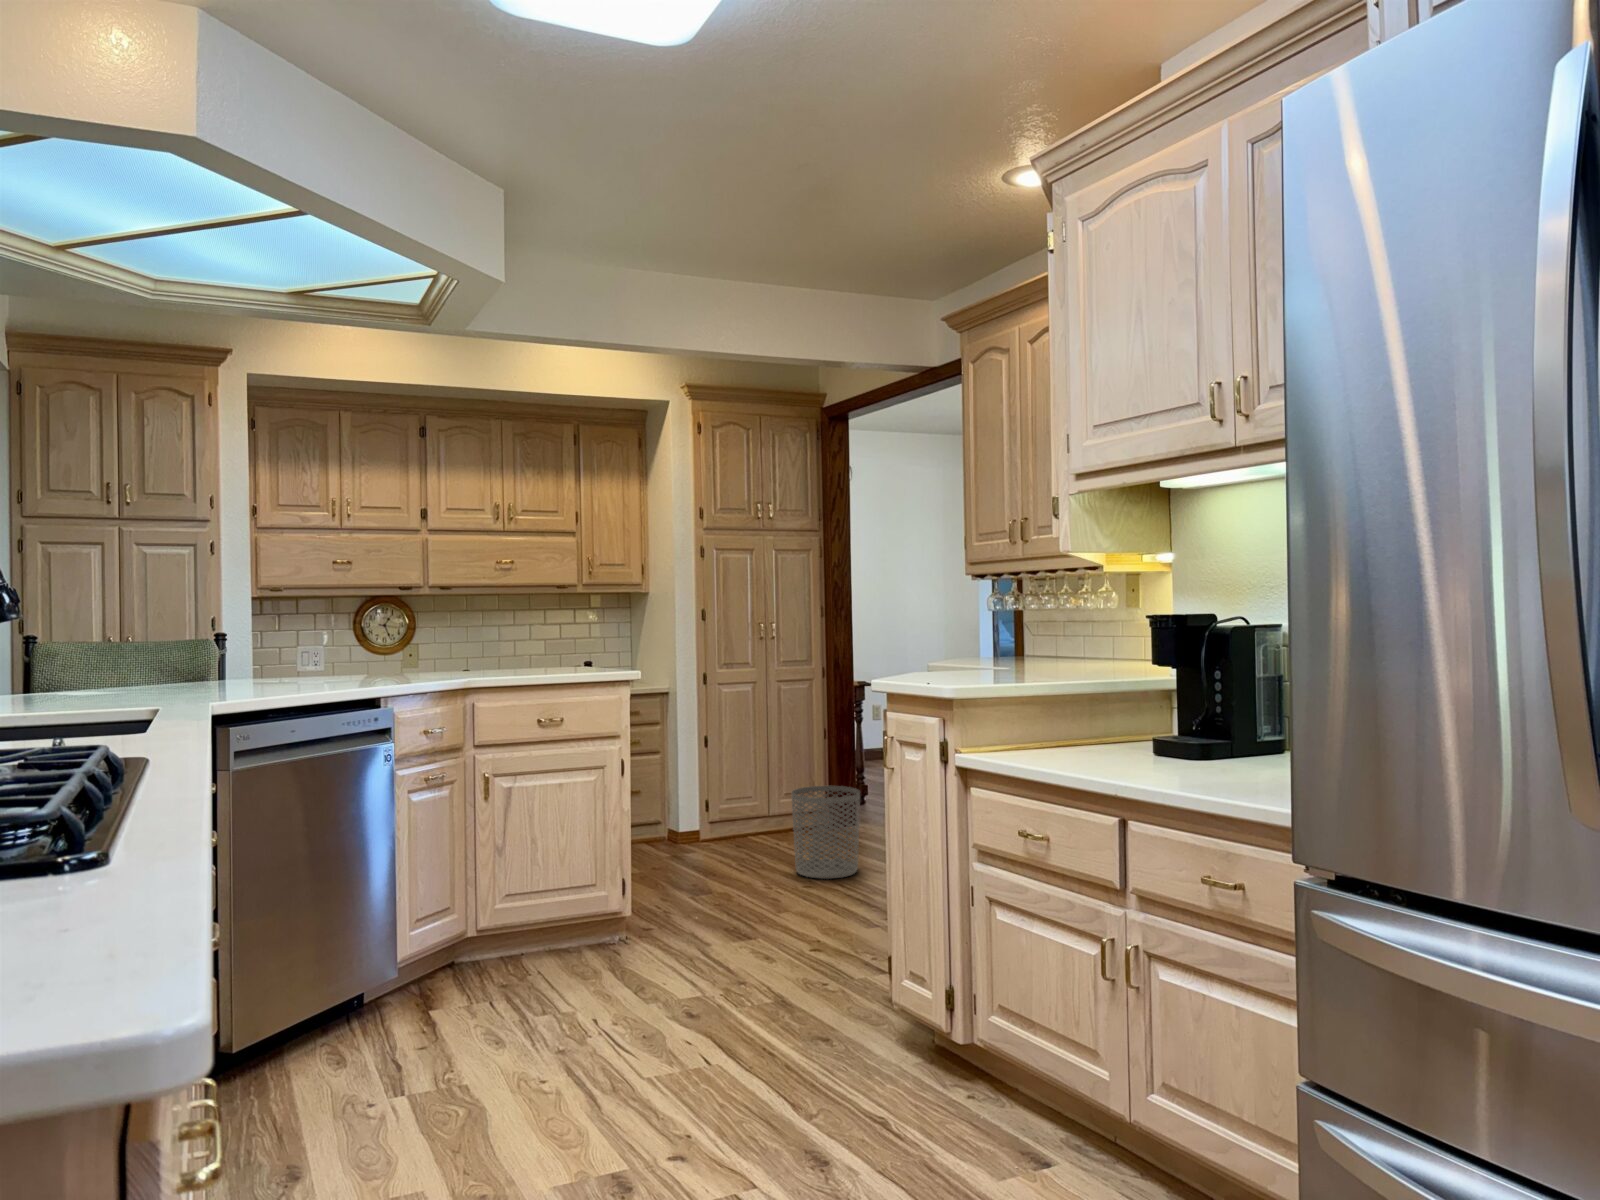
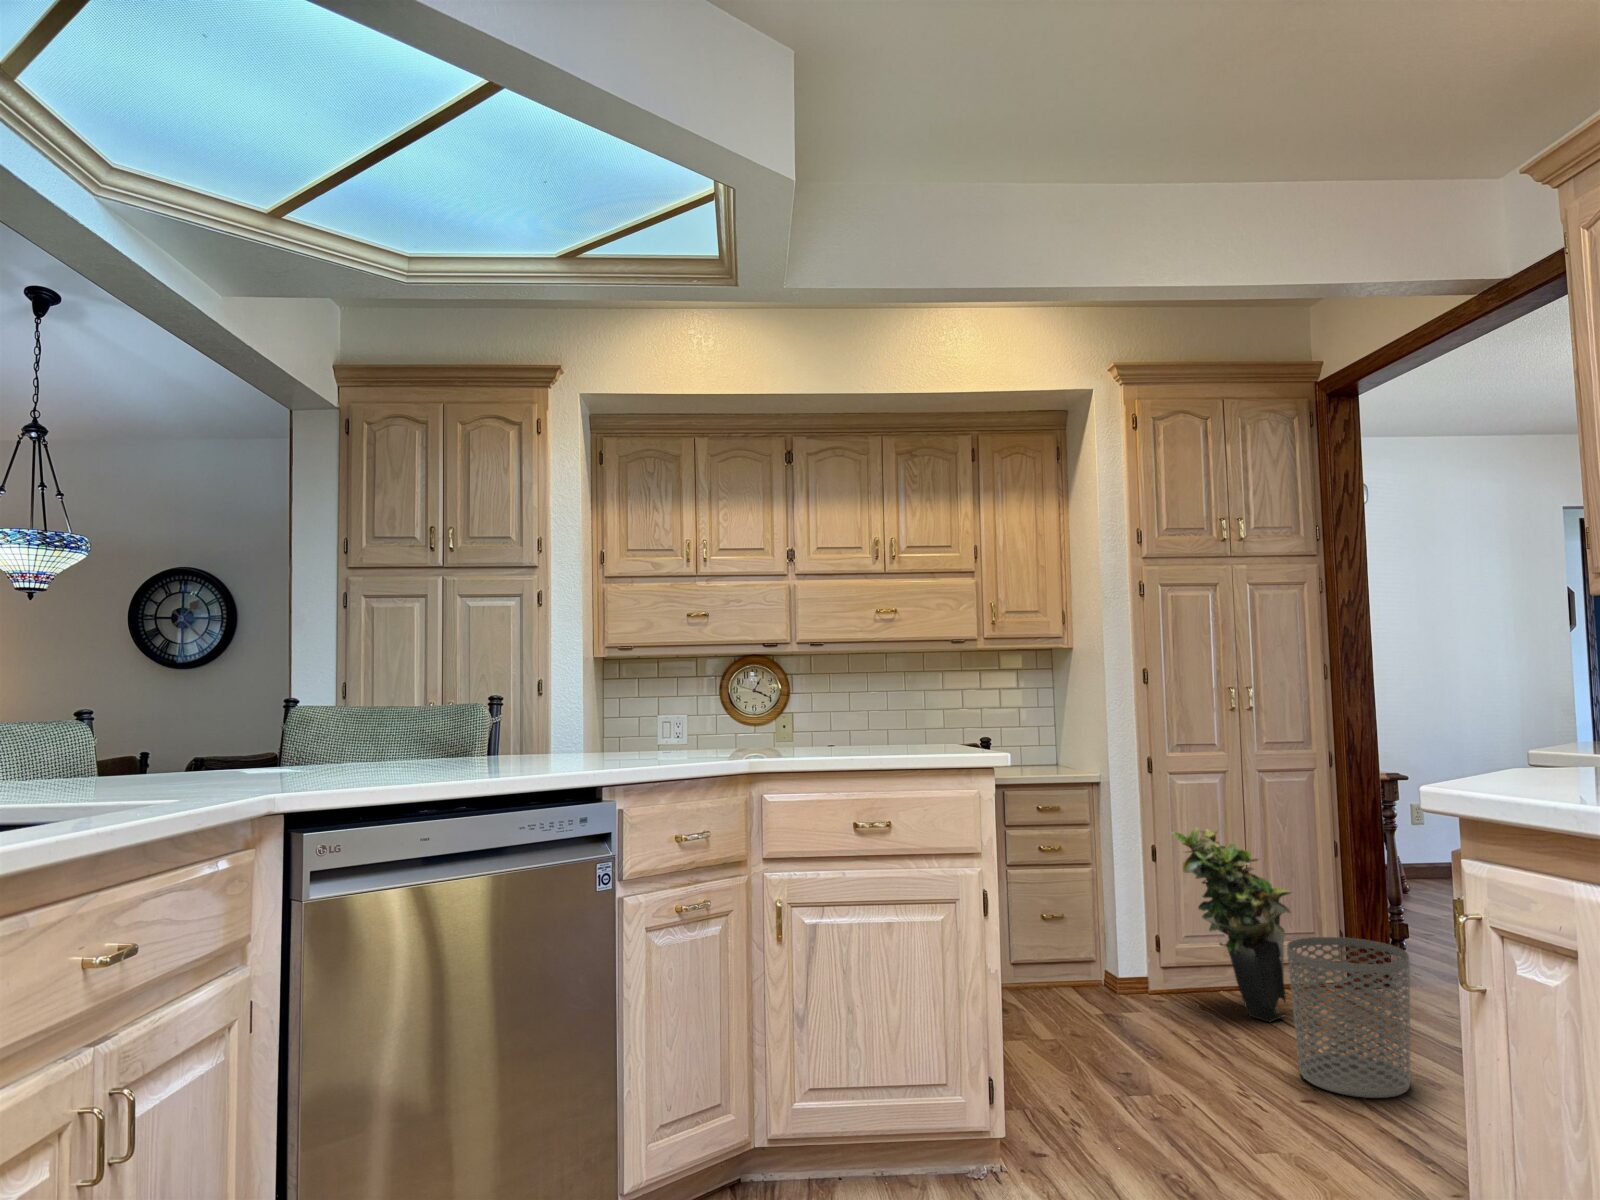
potted plant: none [719,720,796,850] -> present [1172,828,1291,1022]

